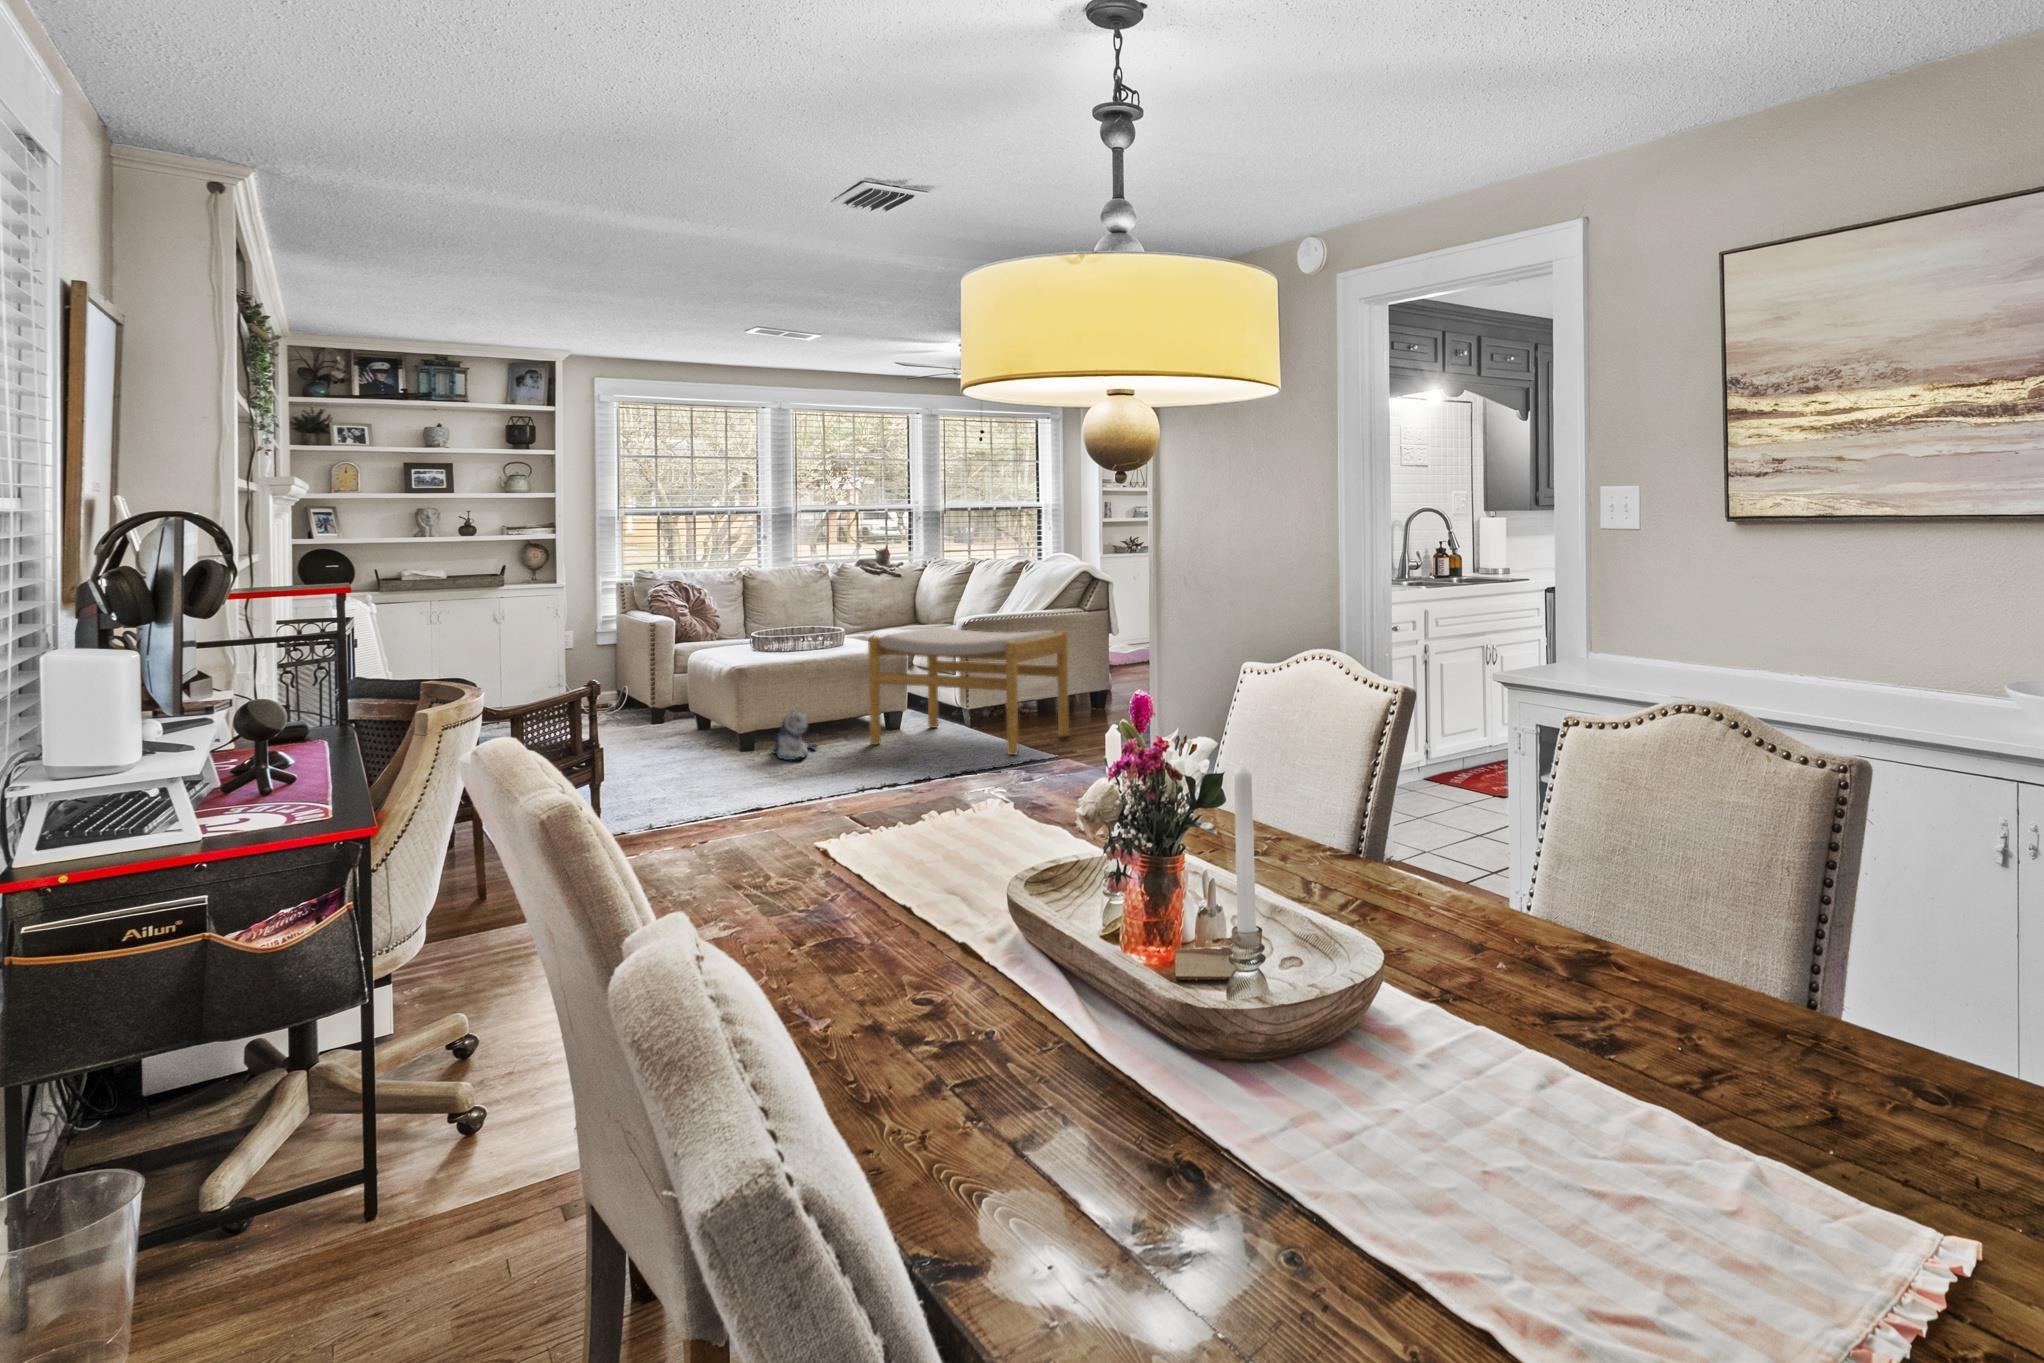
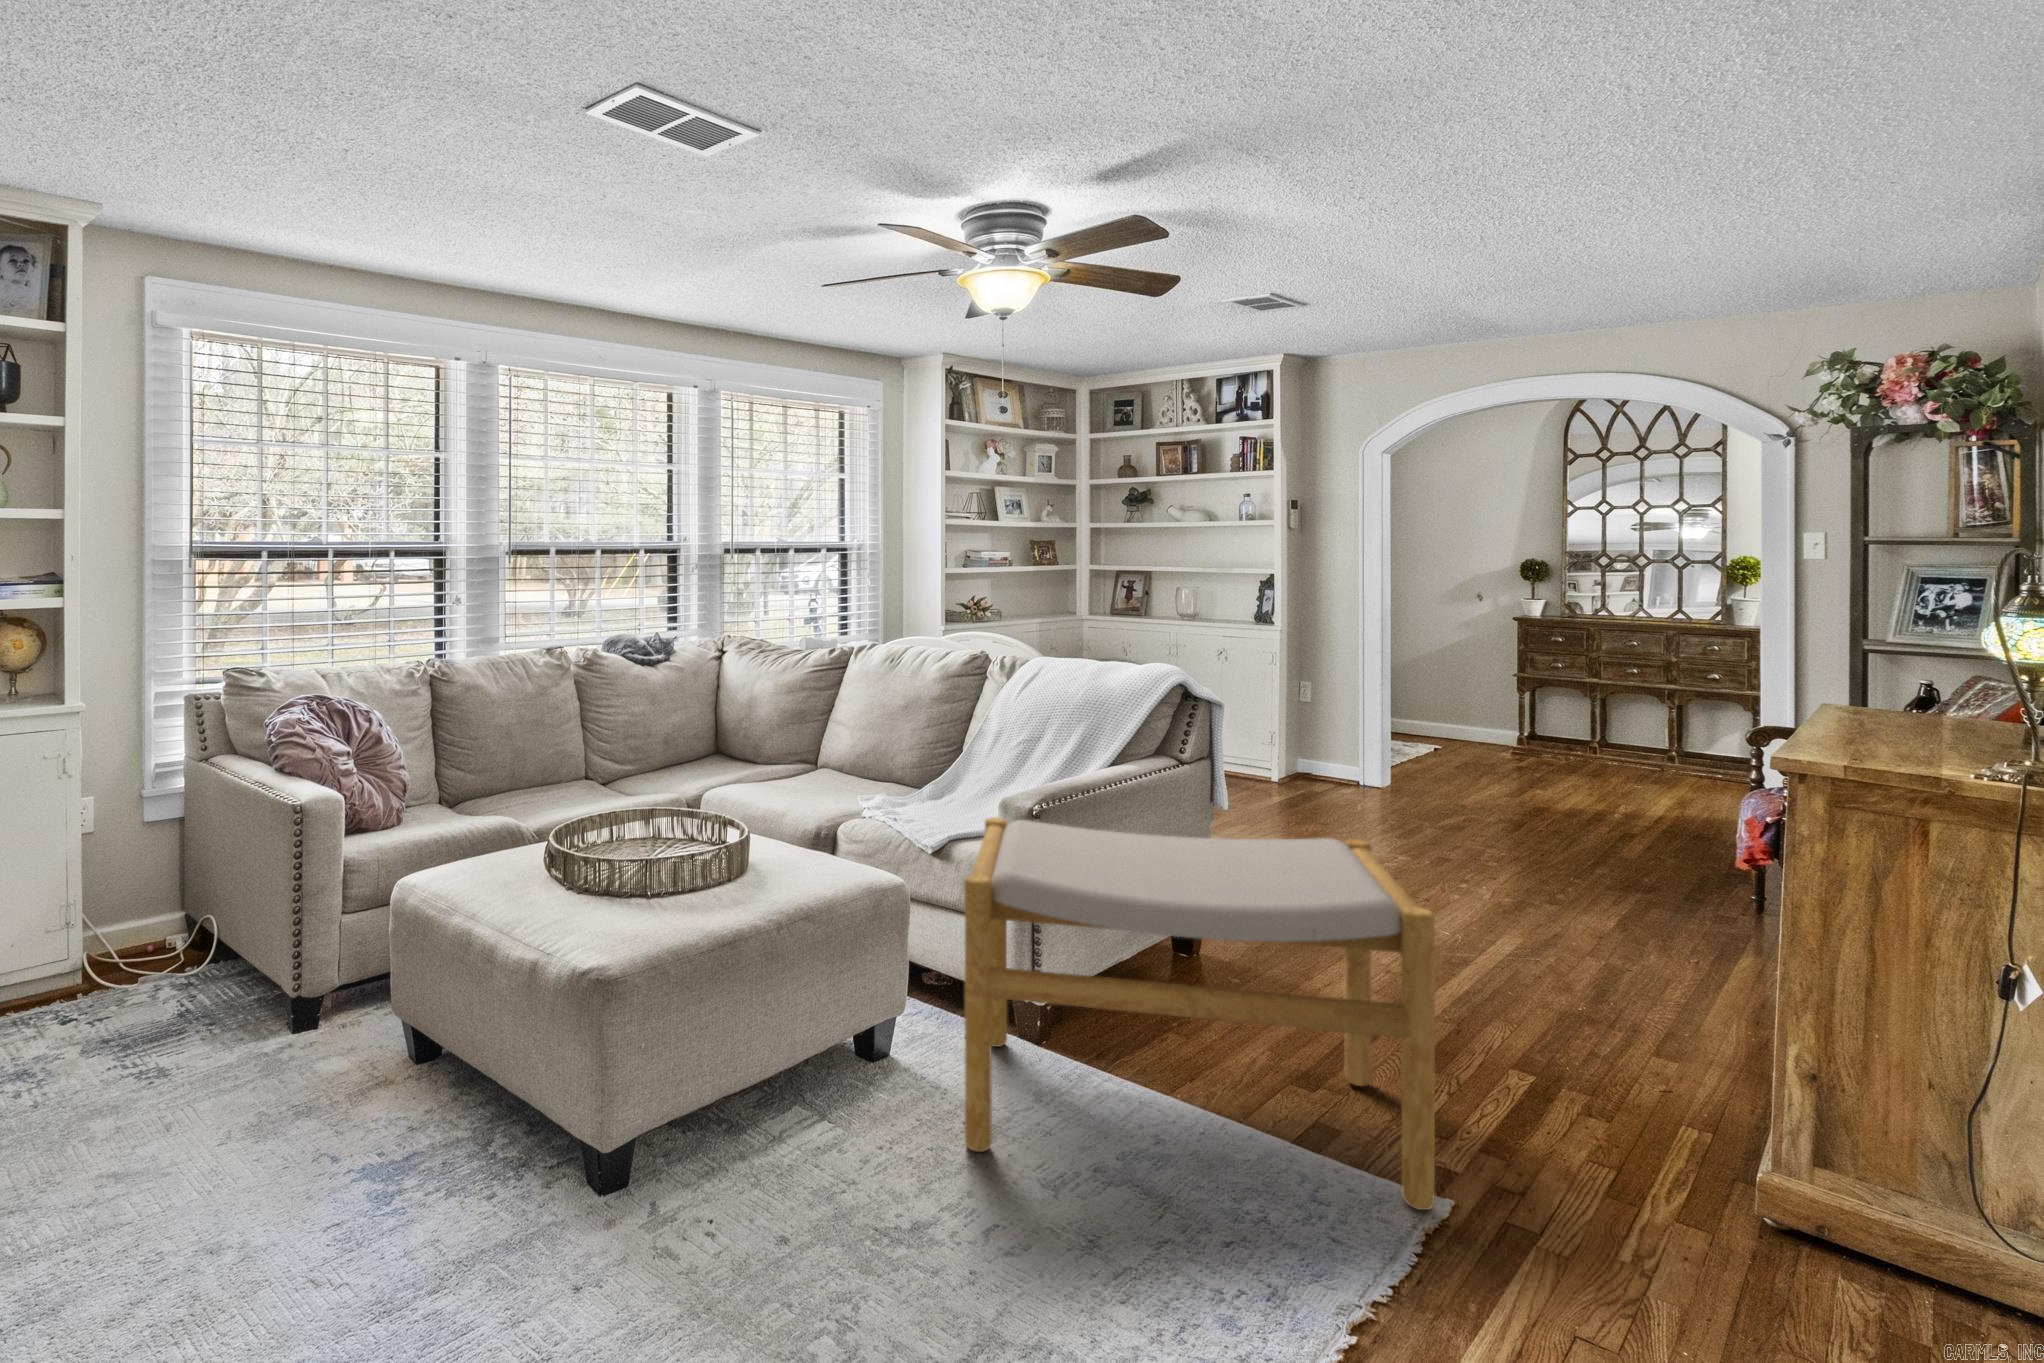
plush toy: present [773,711,817,760] -> none [763,1110,916,1284]

